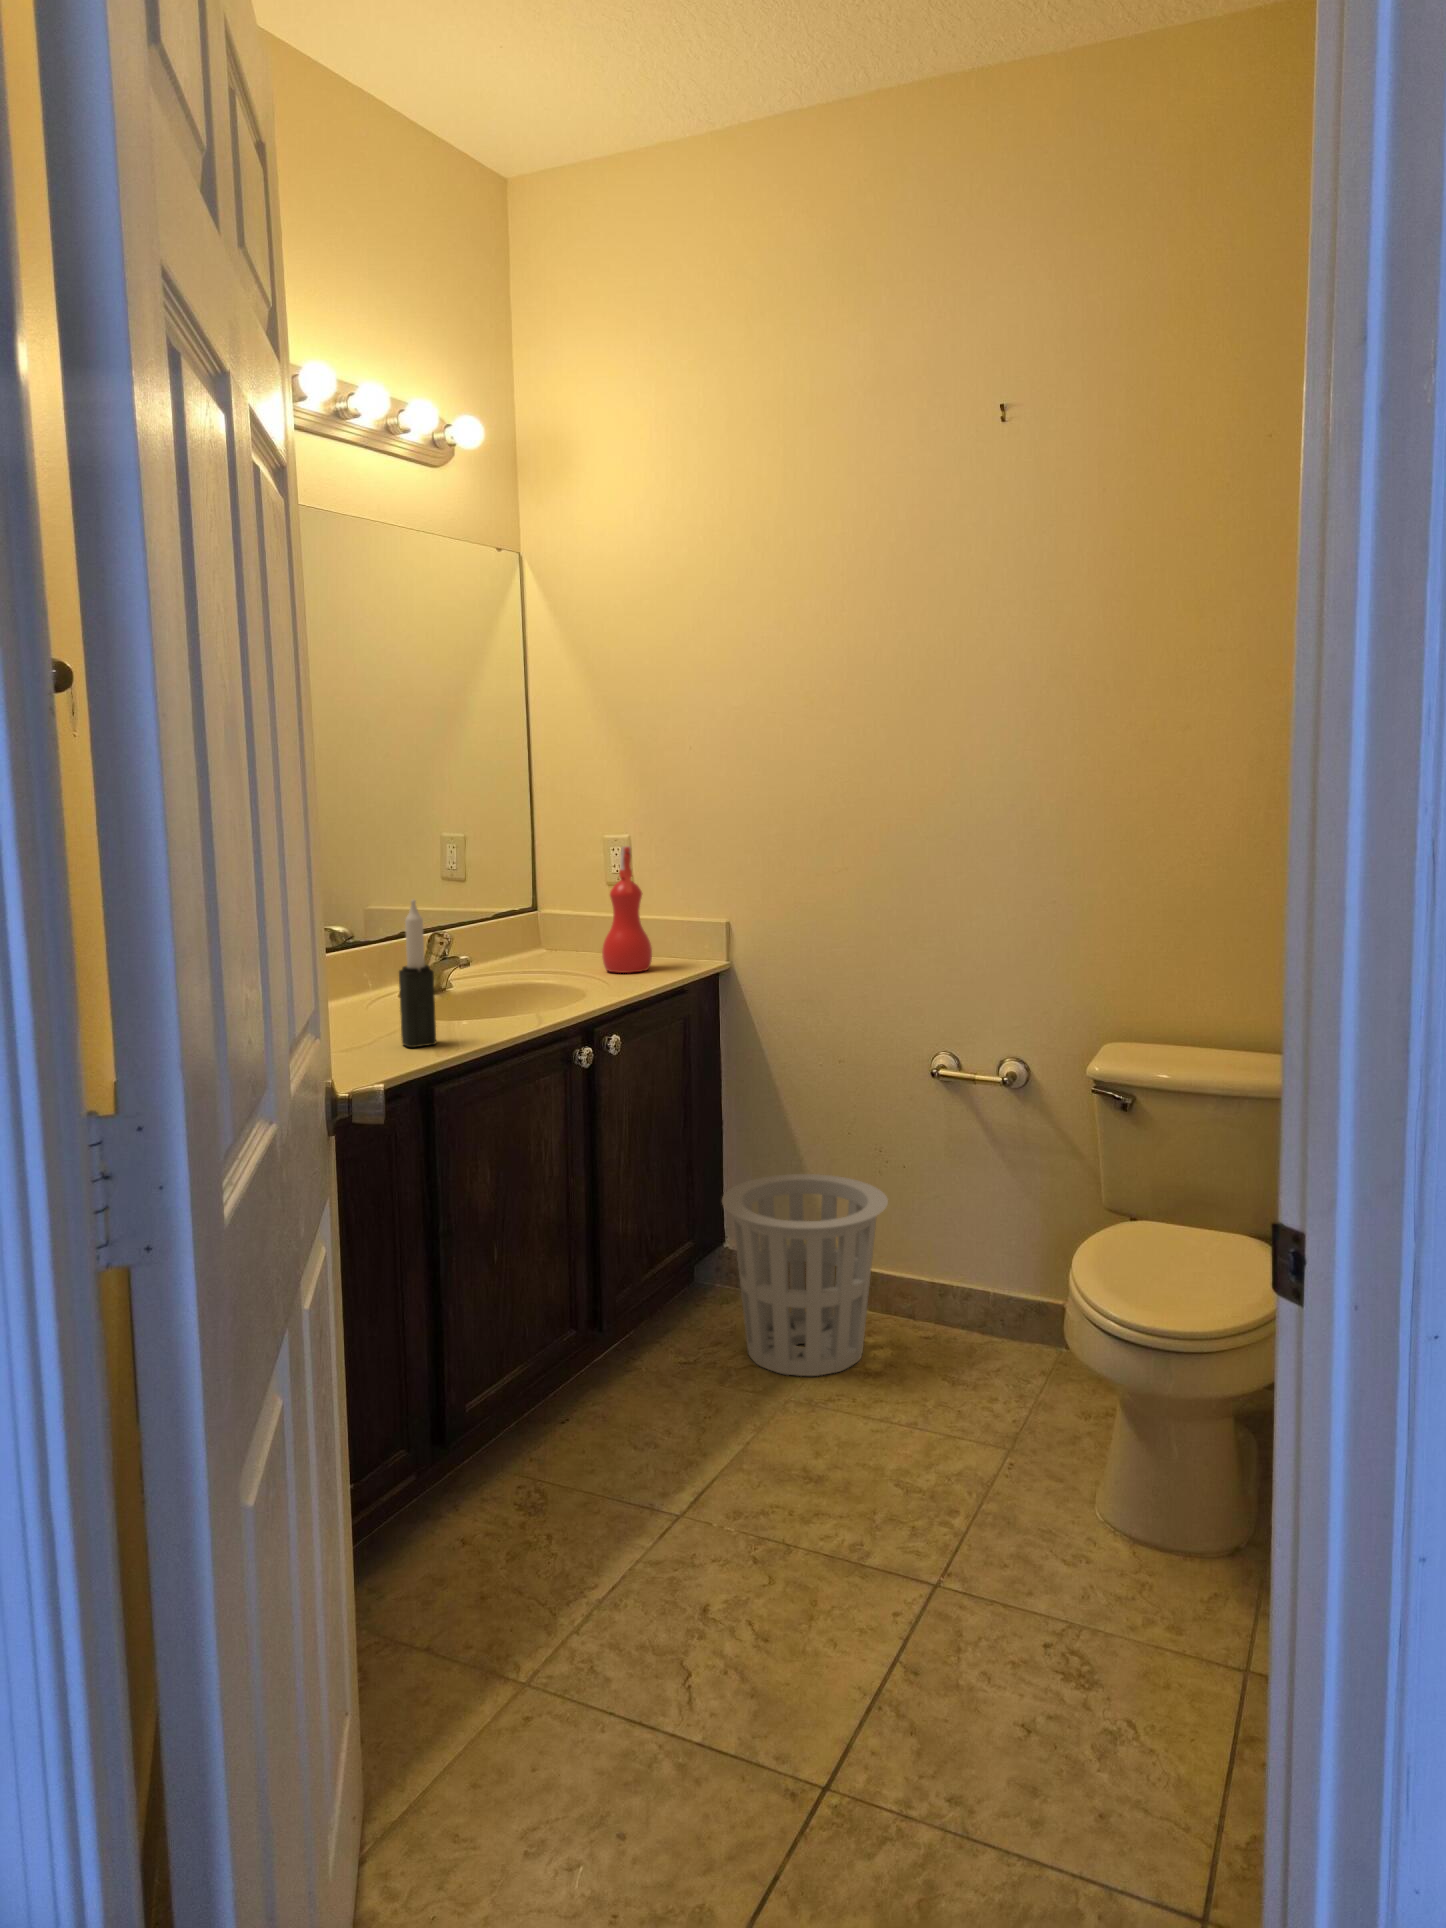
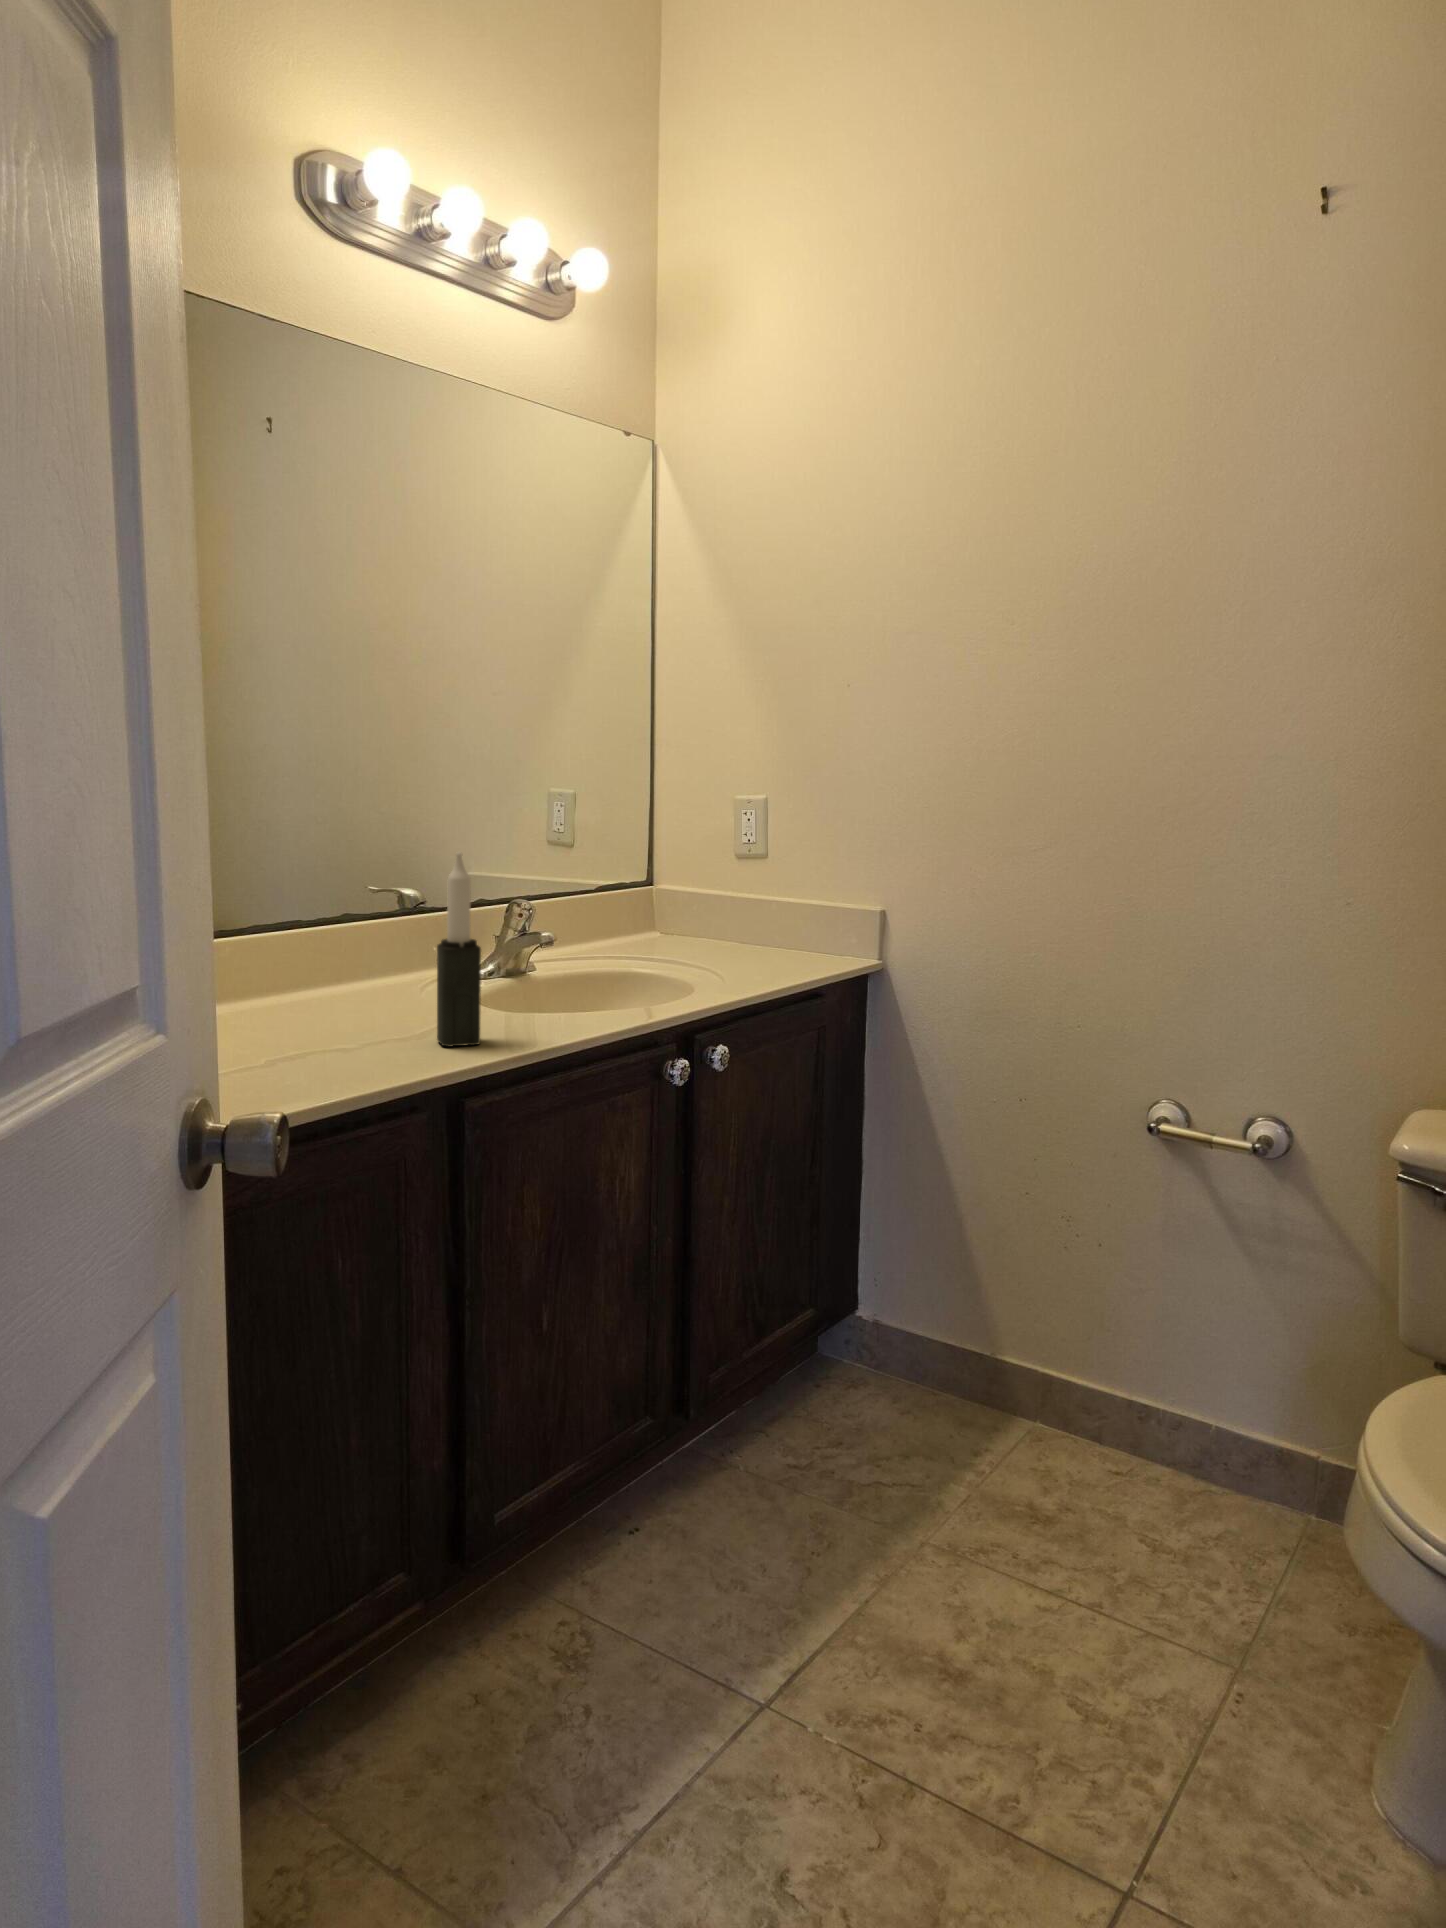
spray bottle: present [602,846,652,973] -> none [723,803,787,965]
waste basket: present [722,1174,888,1376] -> none [855,1240,1078,1516]

